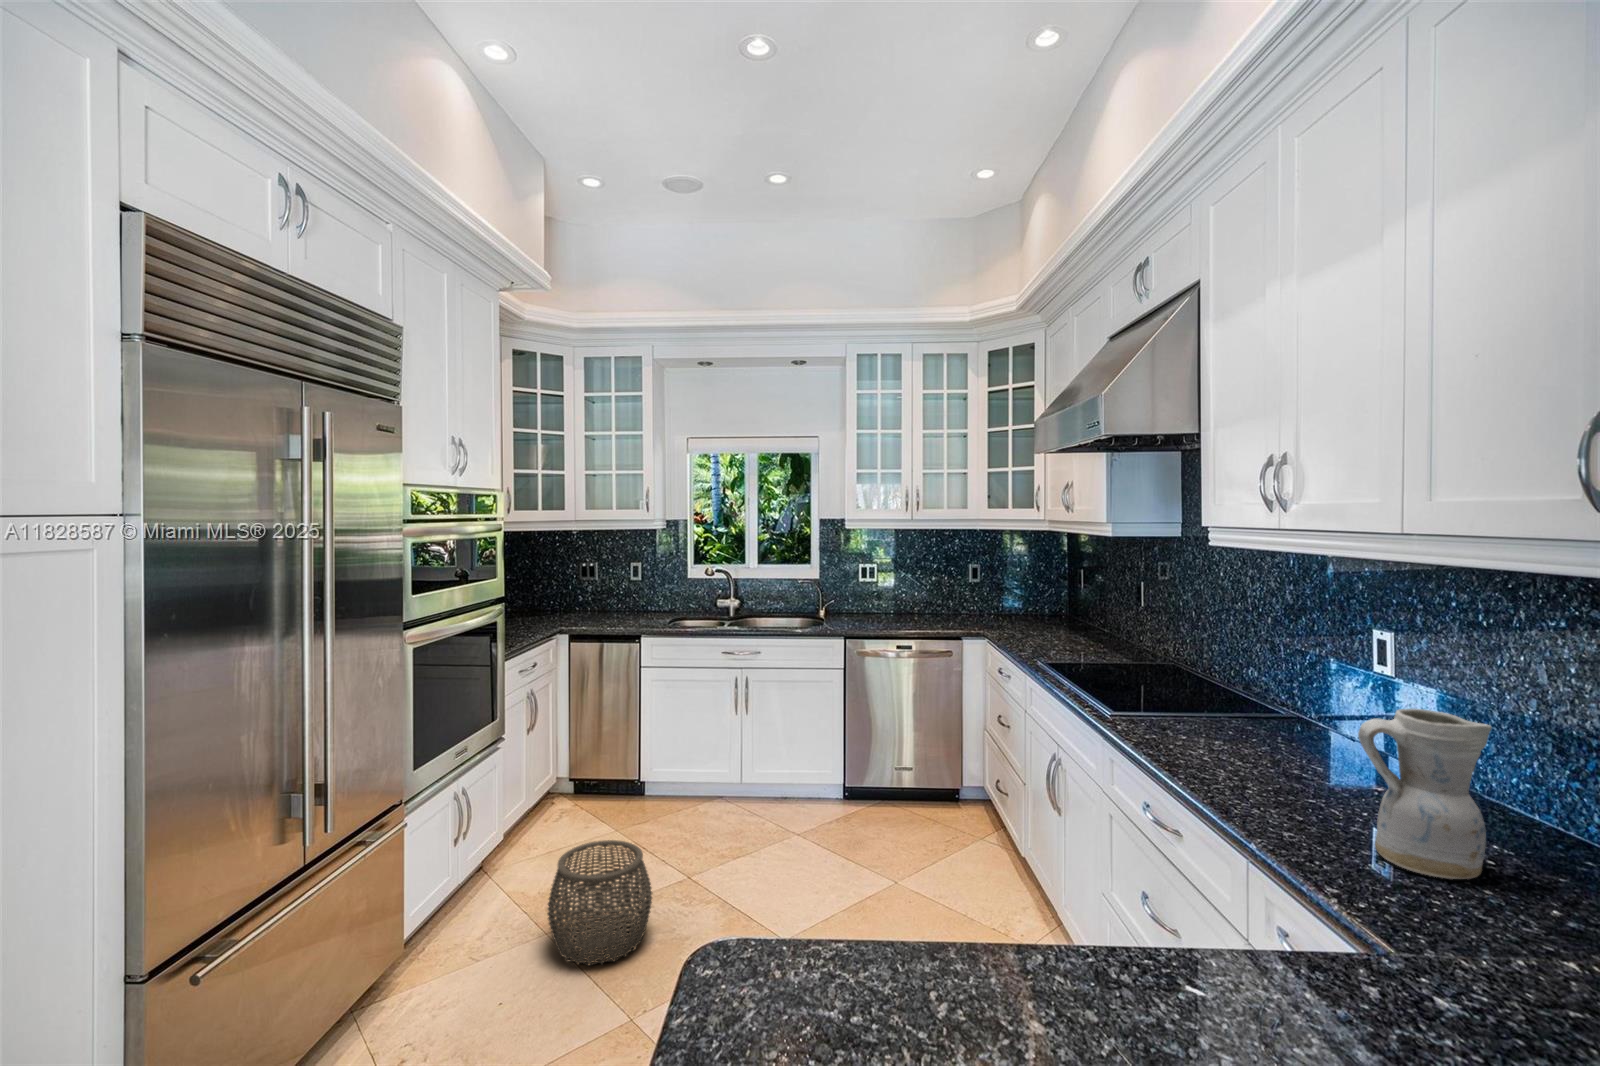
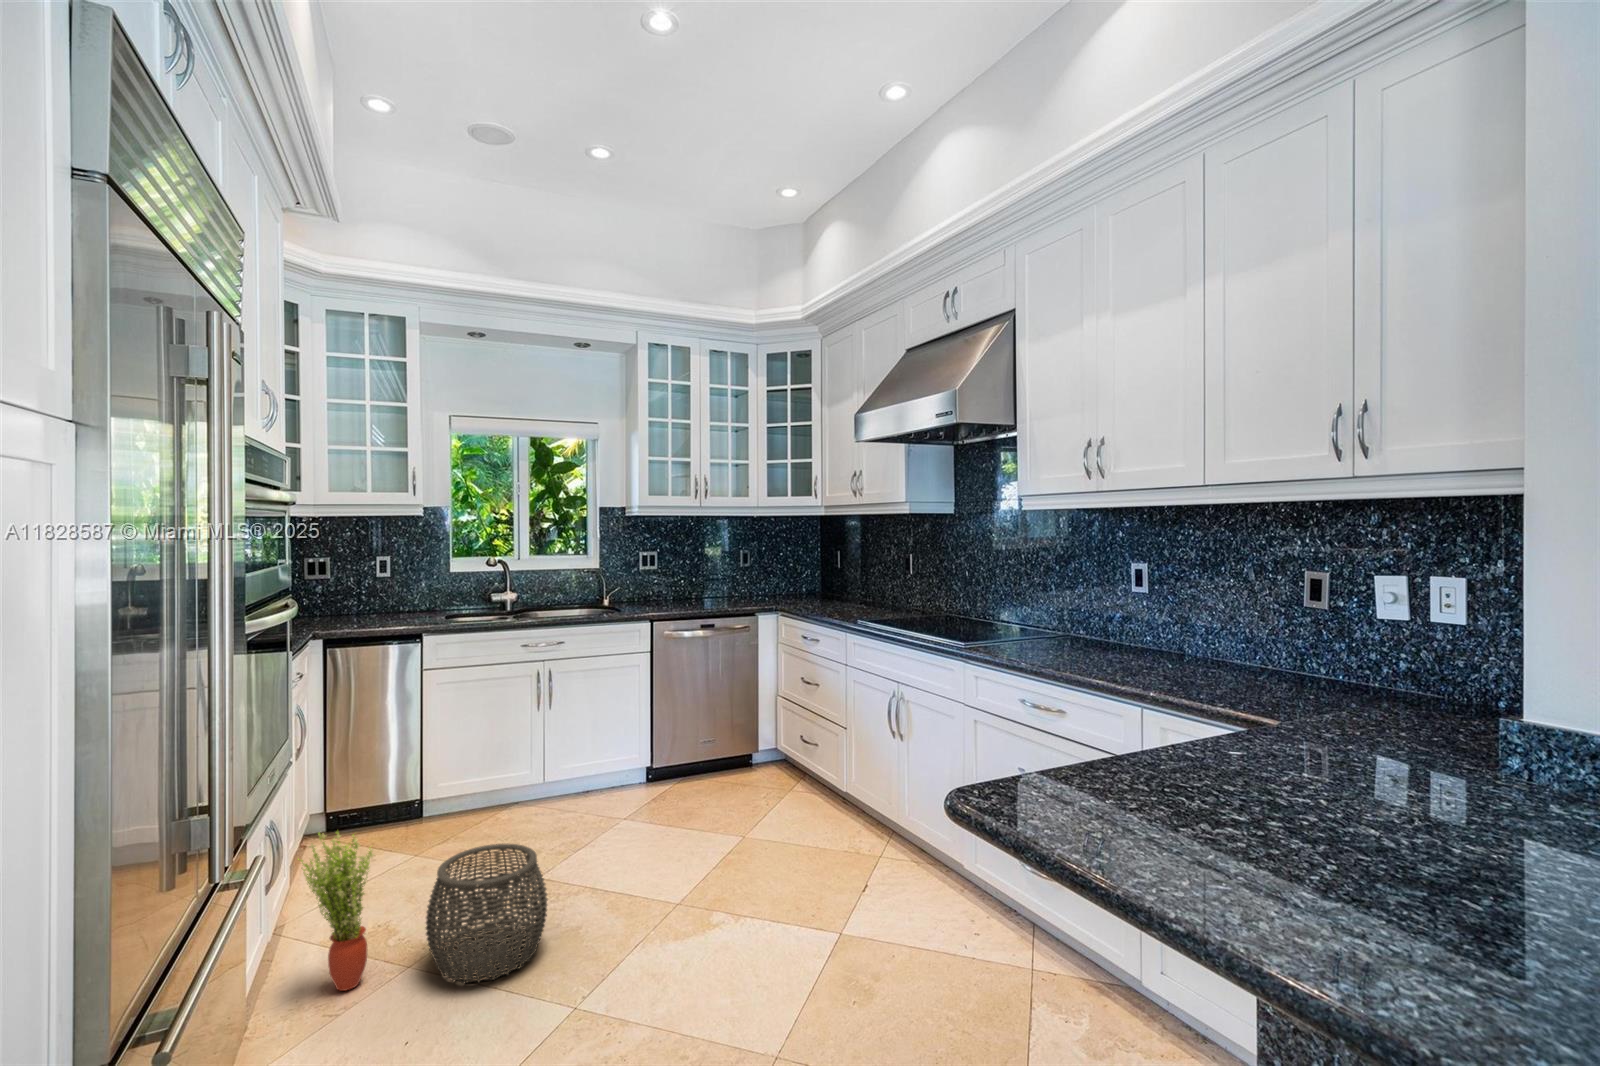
ceramic pitcher: present [1358,709,1491,879] -> none [1201,594,1264,691]
potted plant: none [464,804,519,938] -> present [298,832,374,991]

